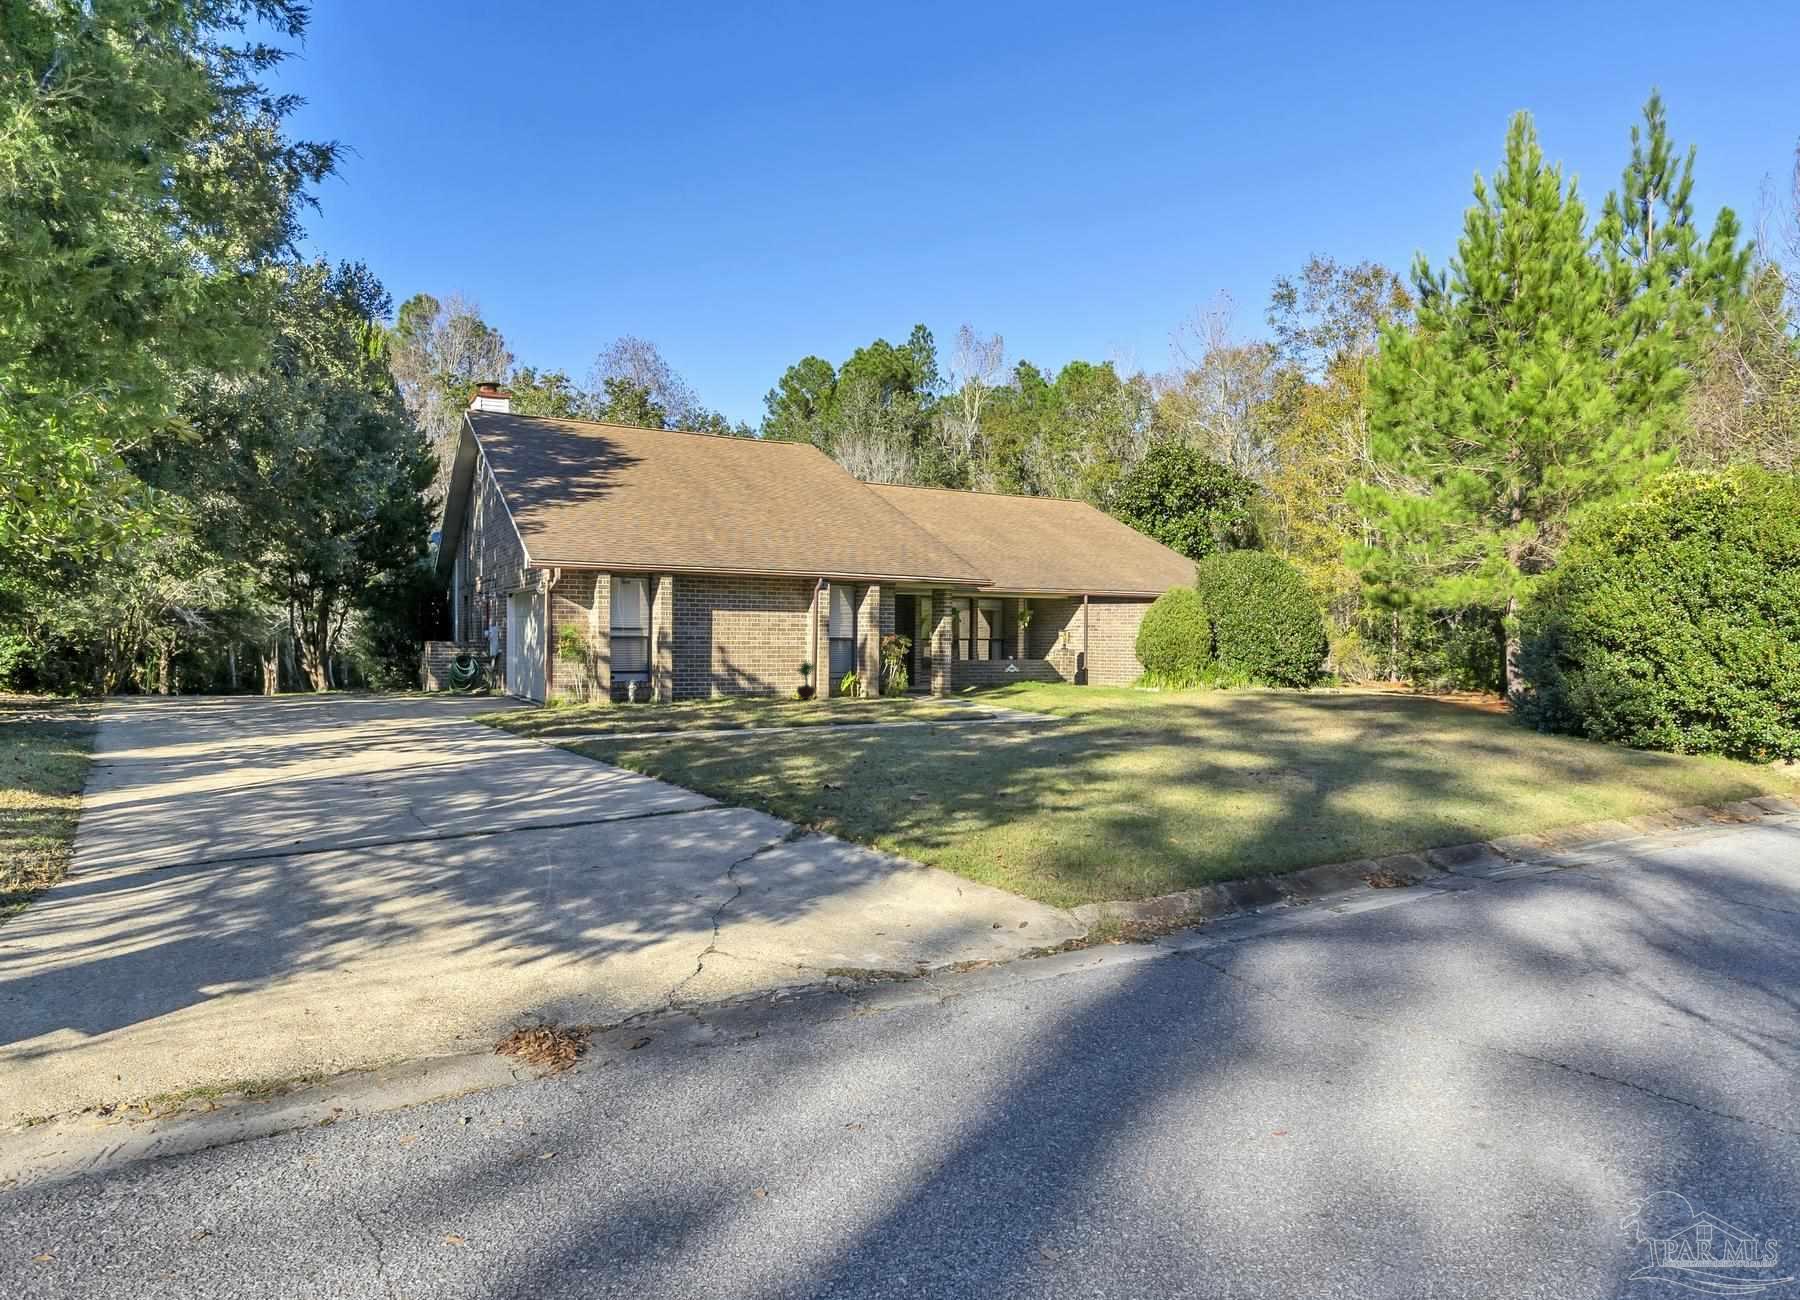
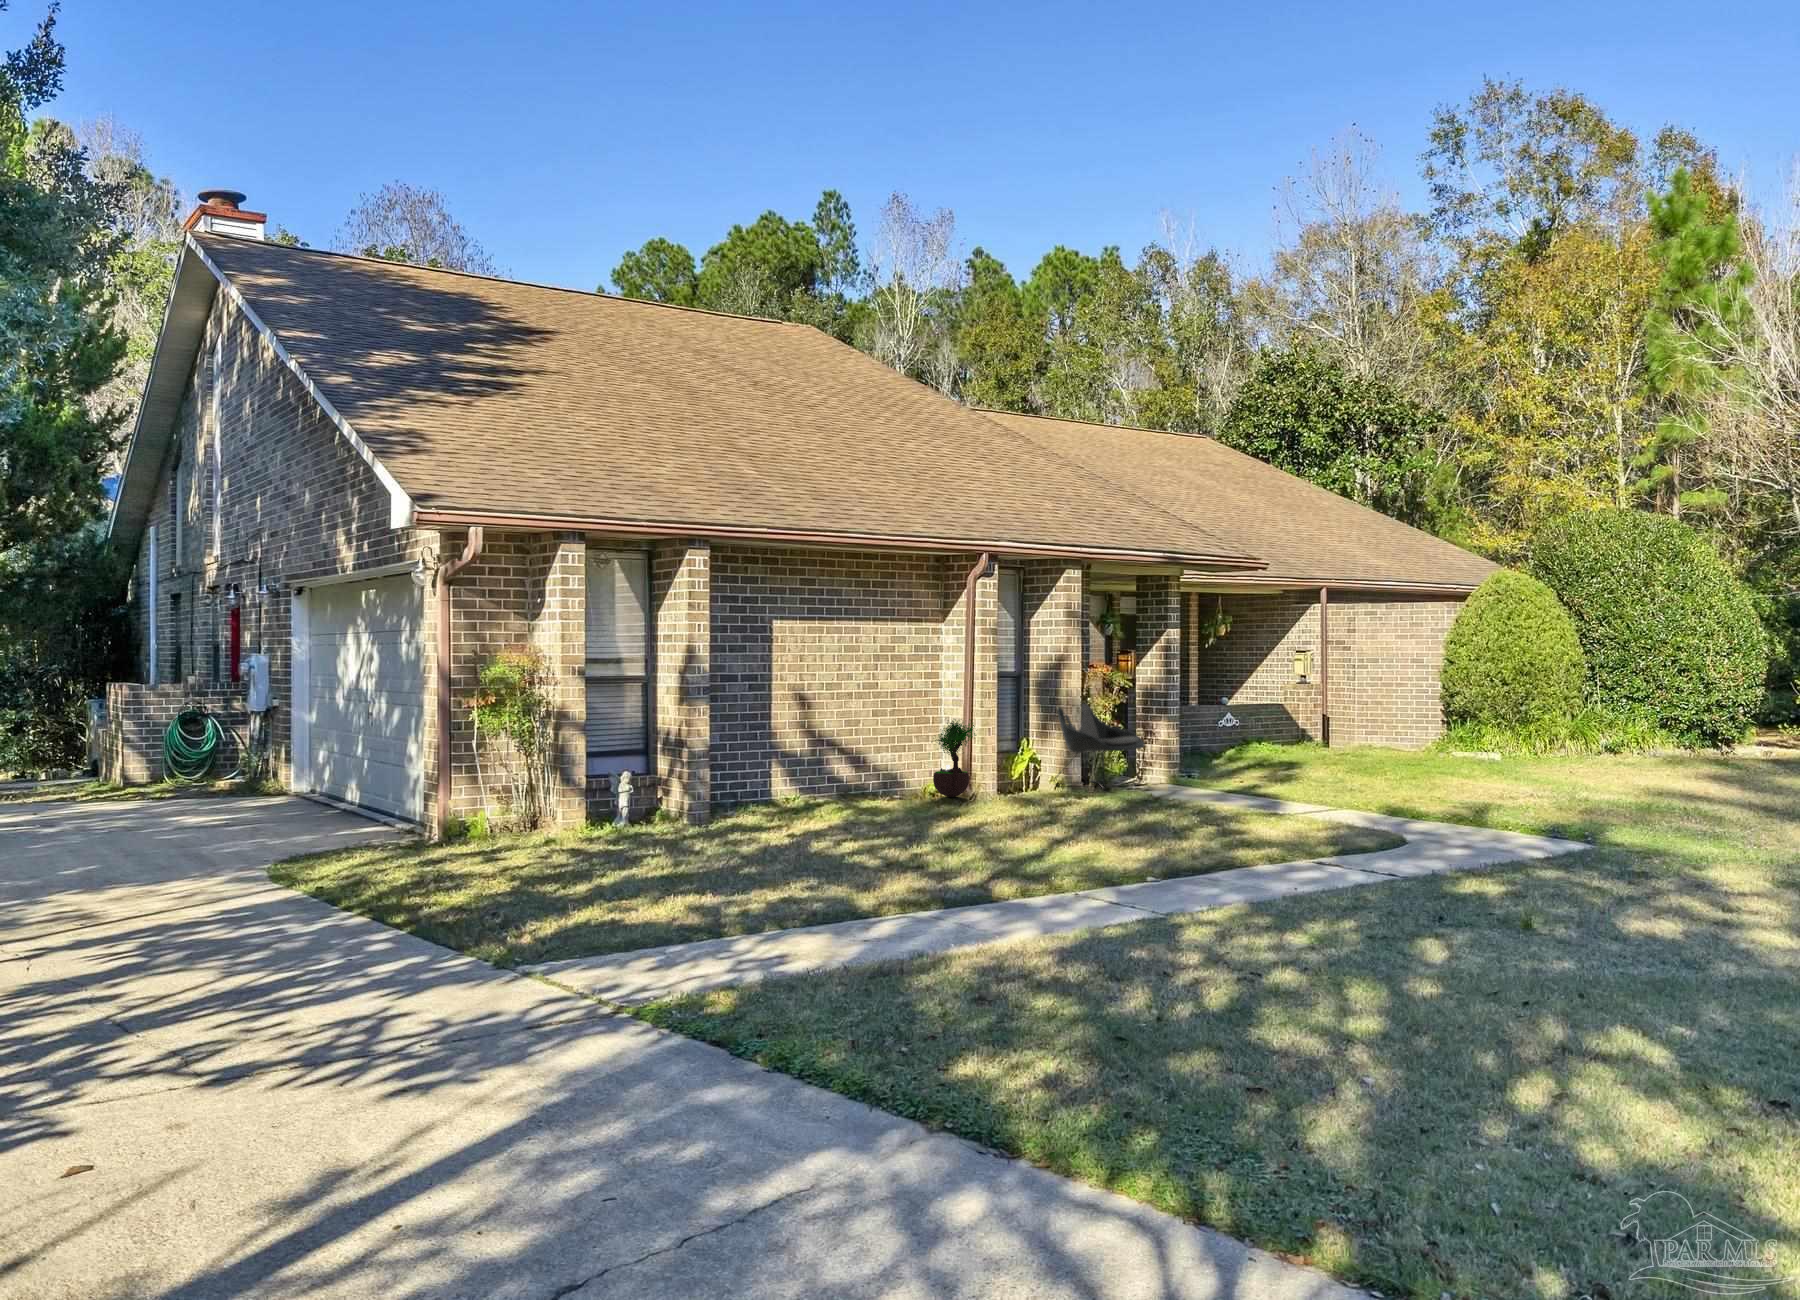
lounge chair: none [869,654,916,698] -> present [1054,704,1145,789]

